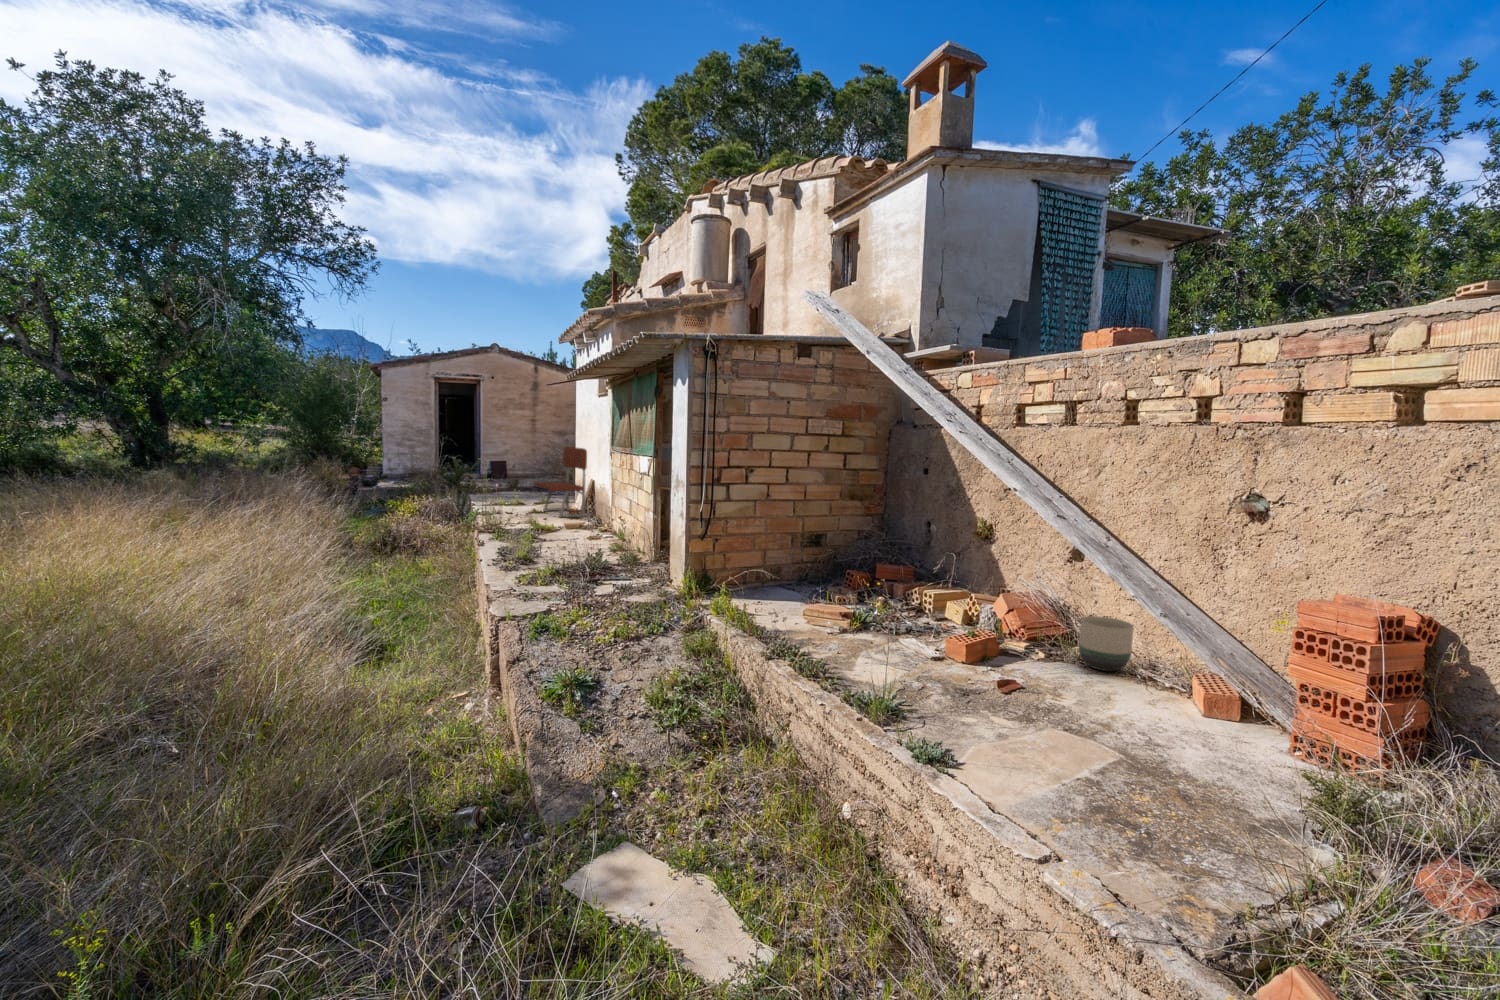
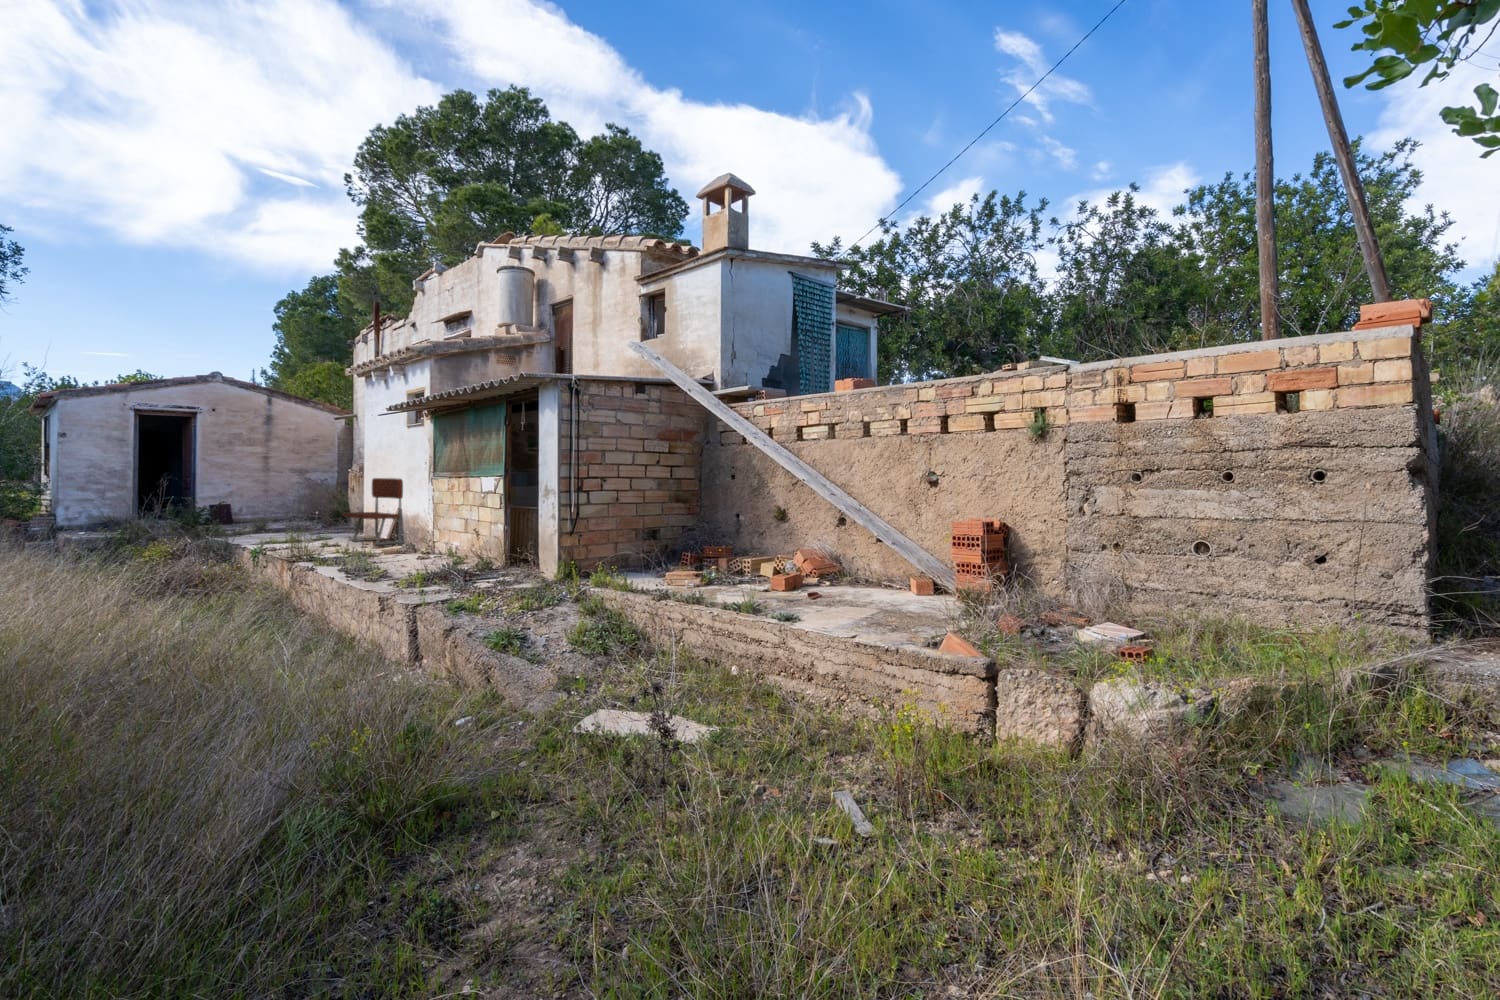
planter: present [1079,616,1134,671] -> none [847,554,876,585]

